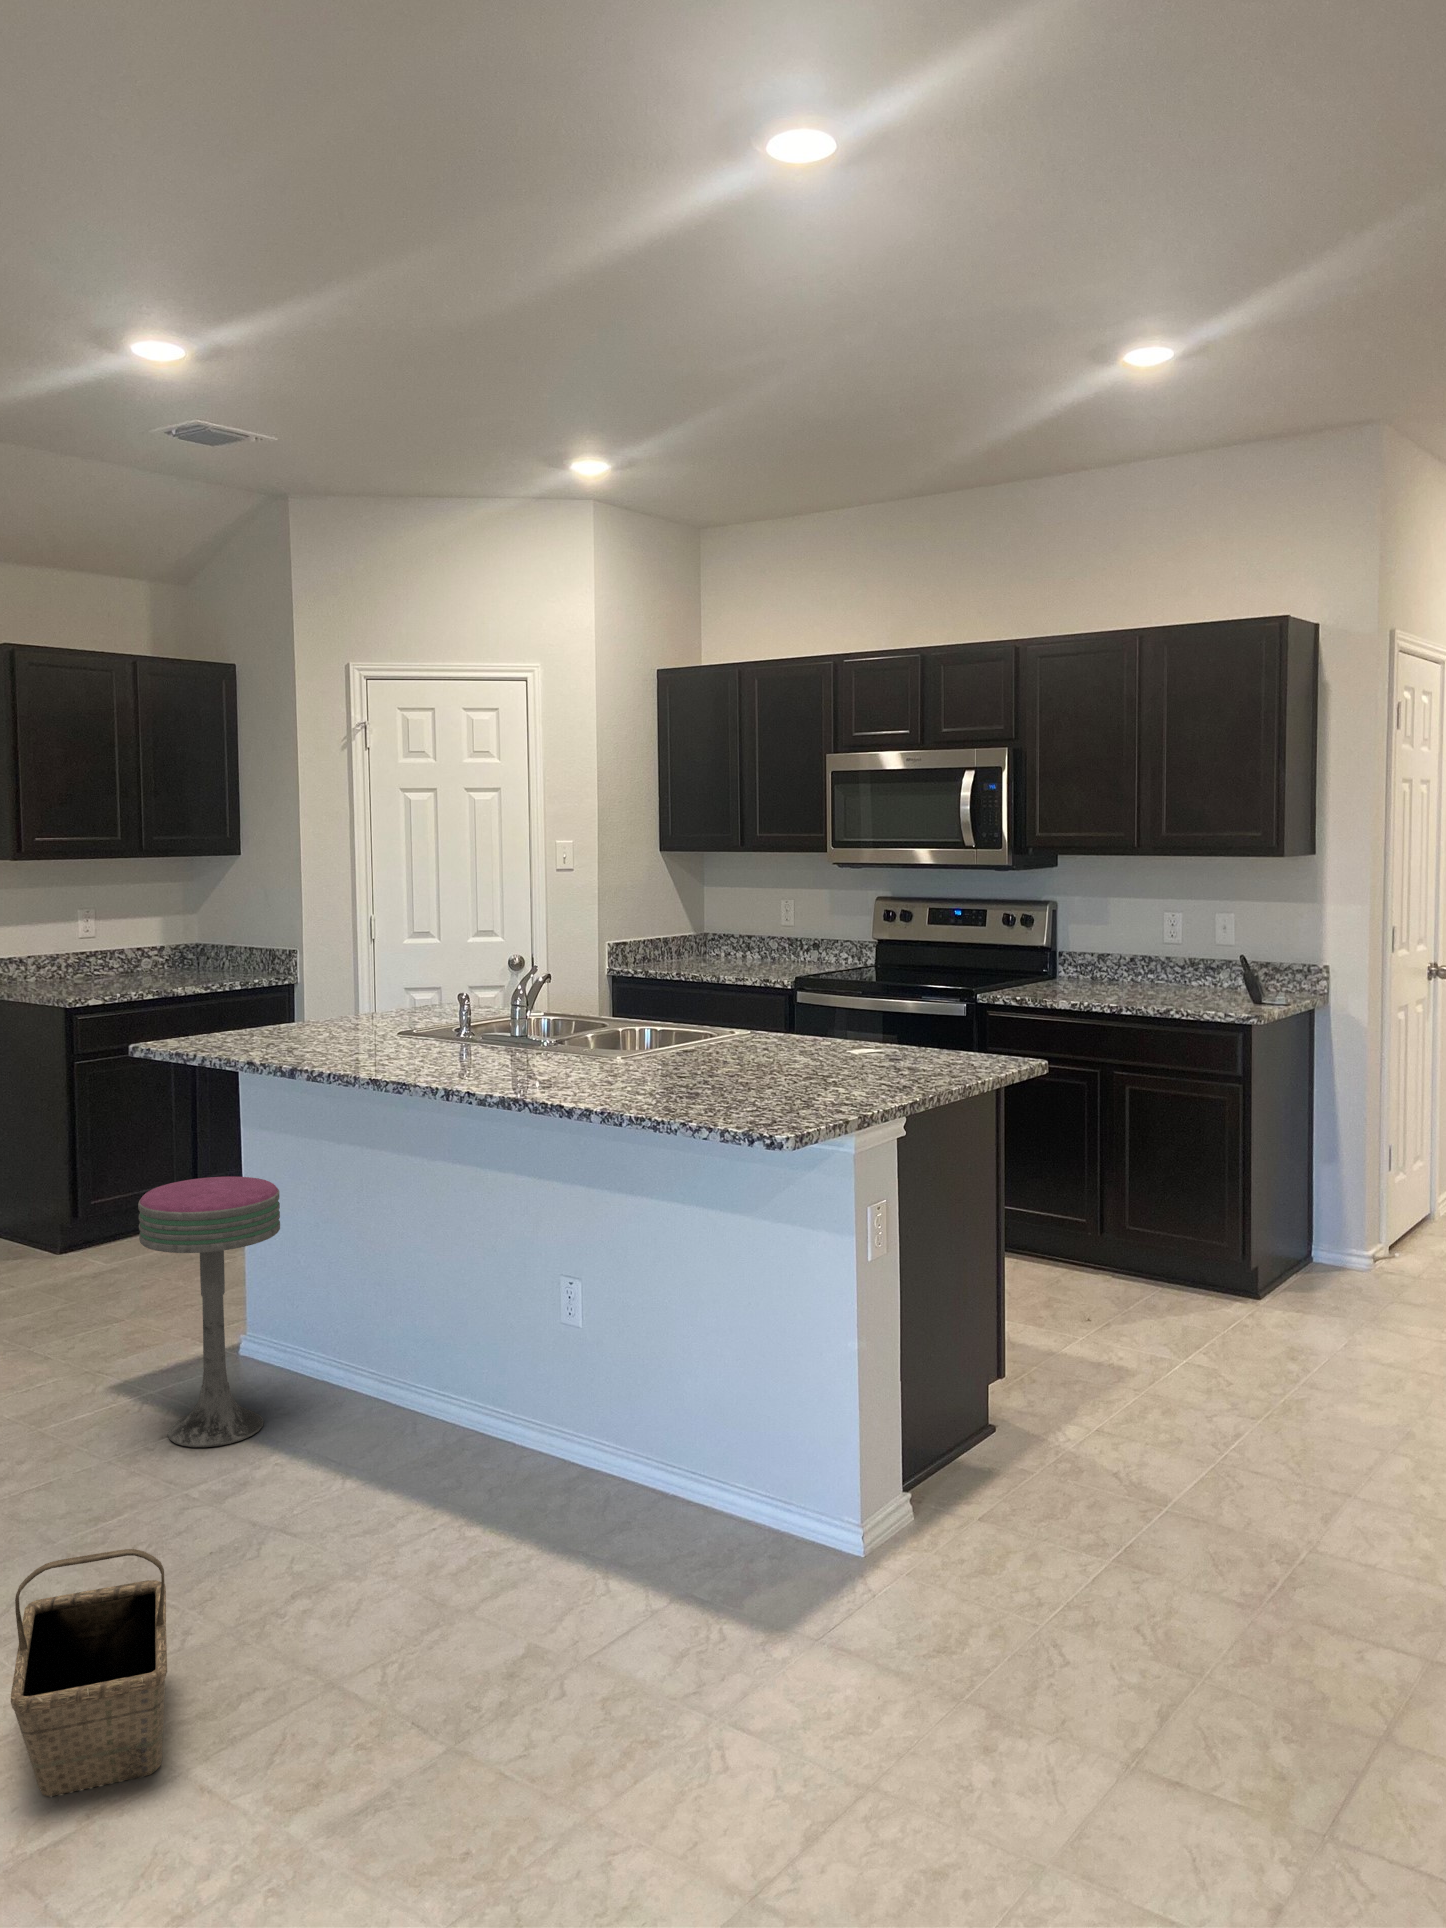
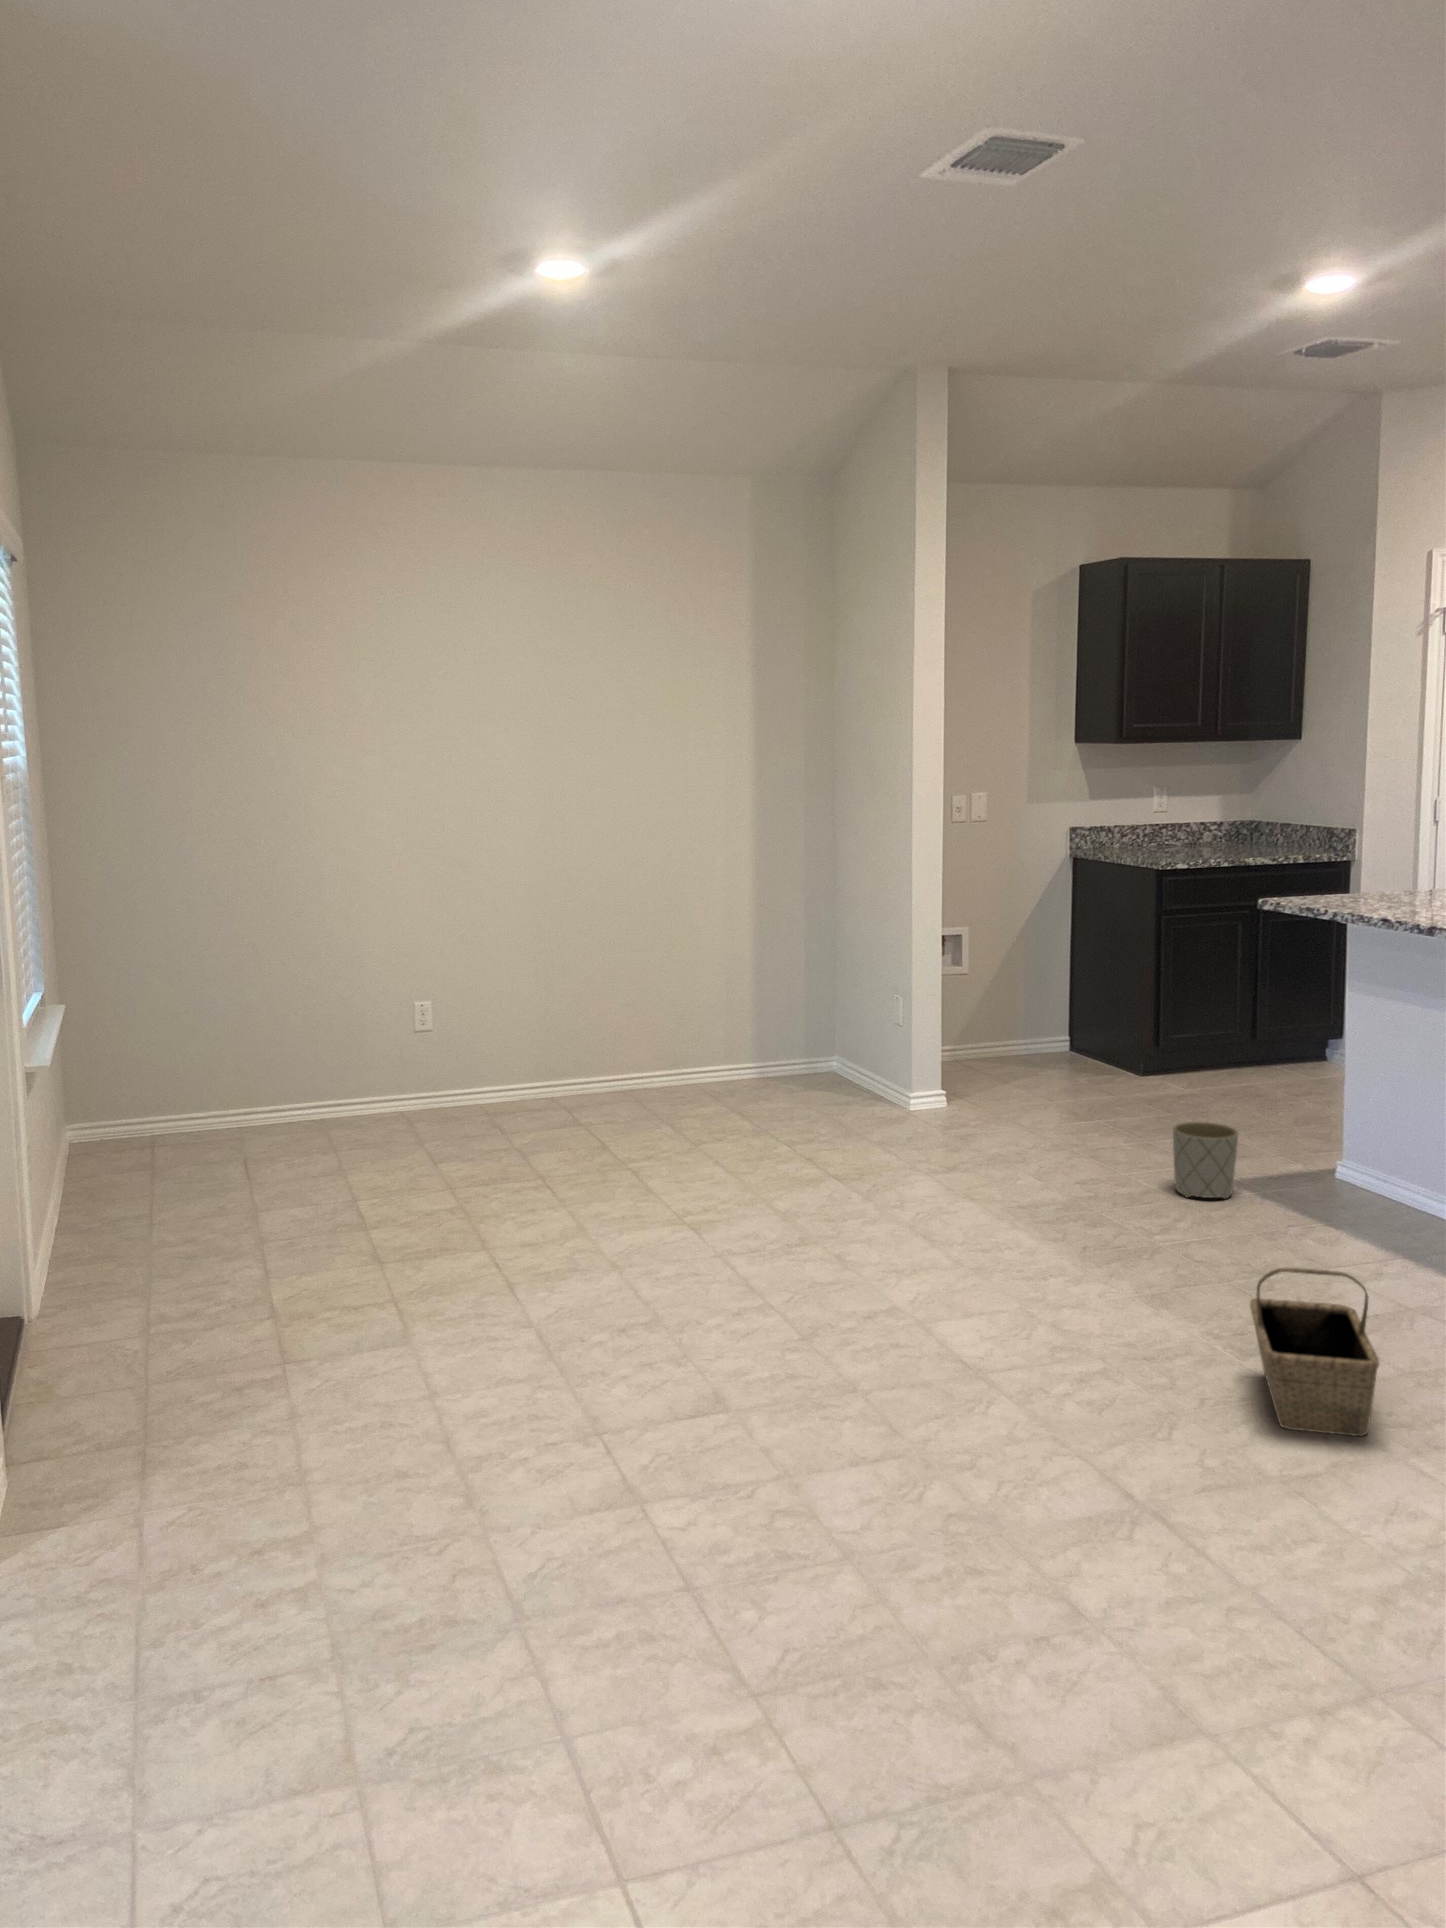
bar stool: present [138,1177,280,1447] -> none [1276,1016,1400,1237]
planter: none [30,1323,113,1426] -> present [1173,1122,1238,1199]

